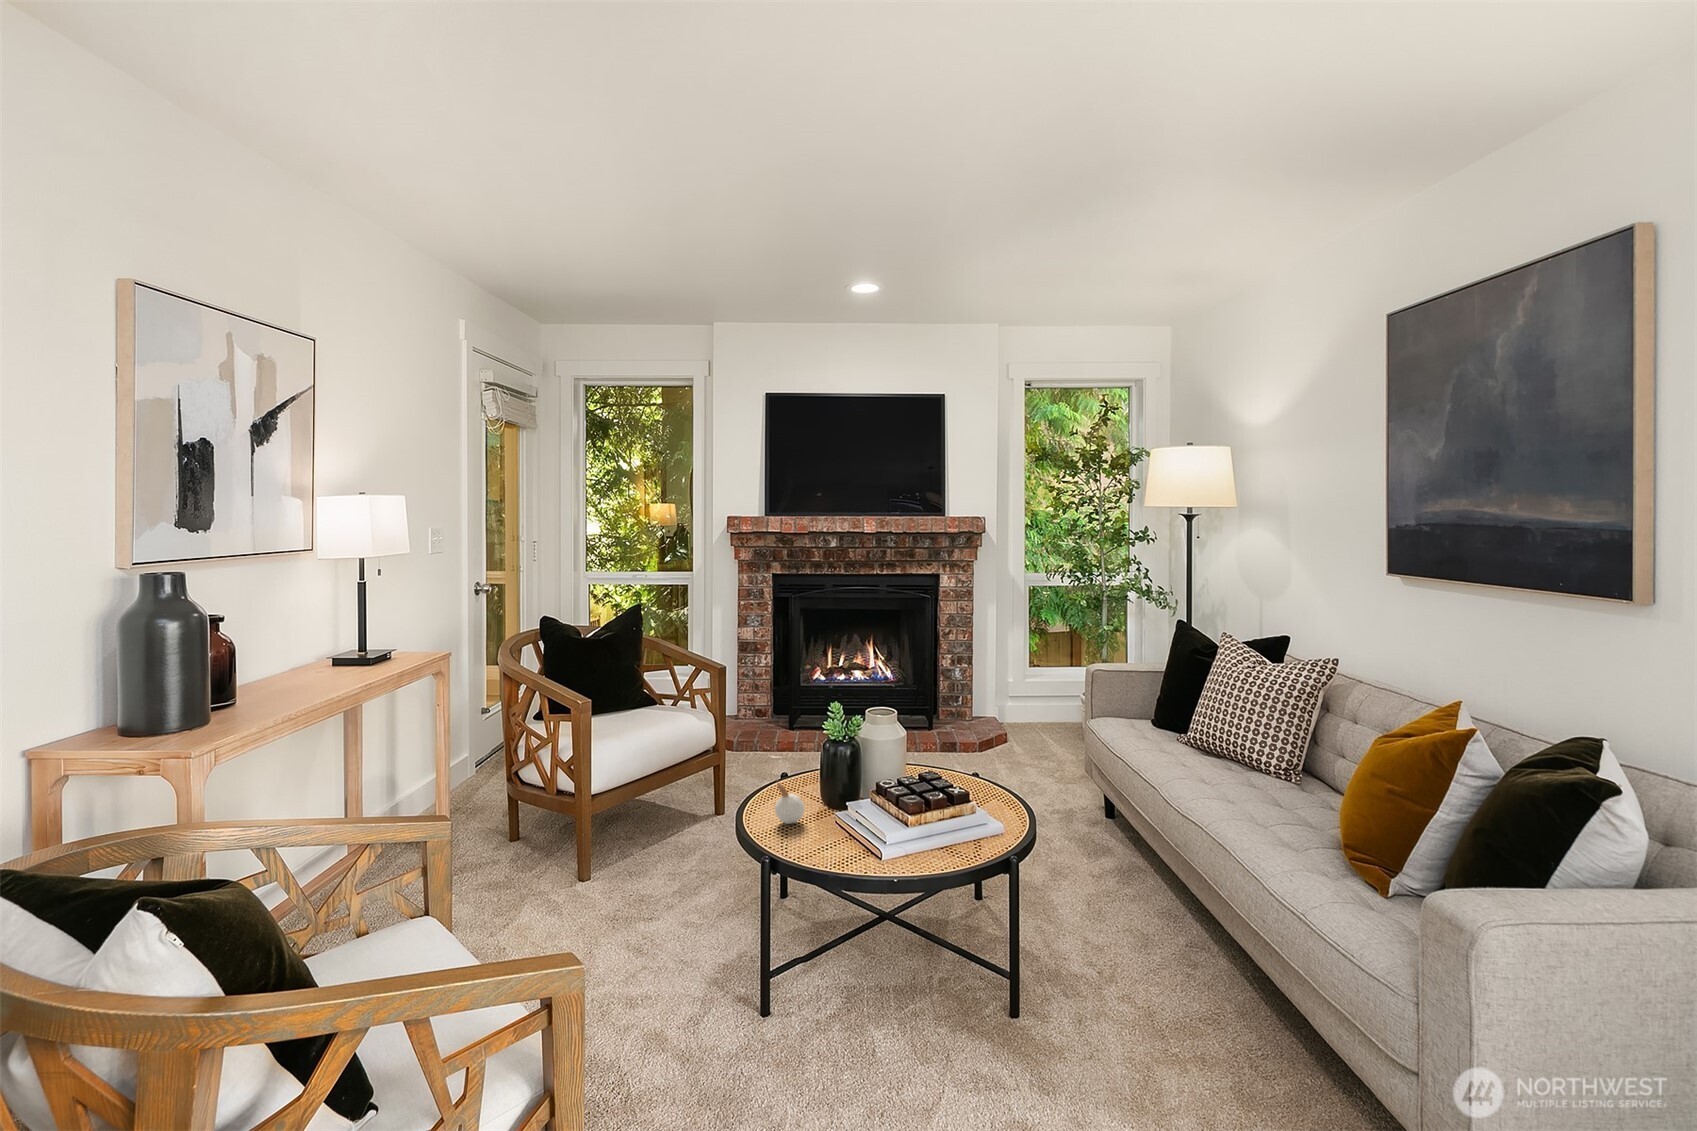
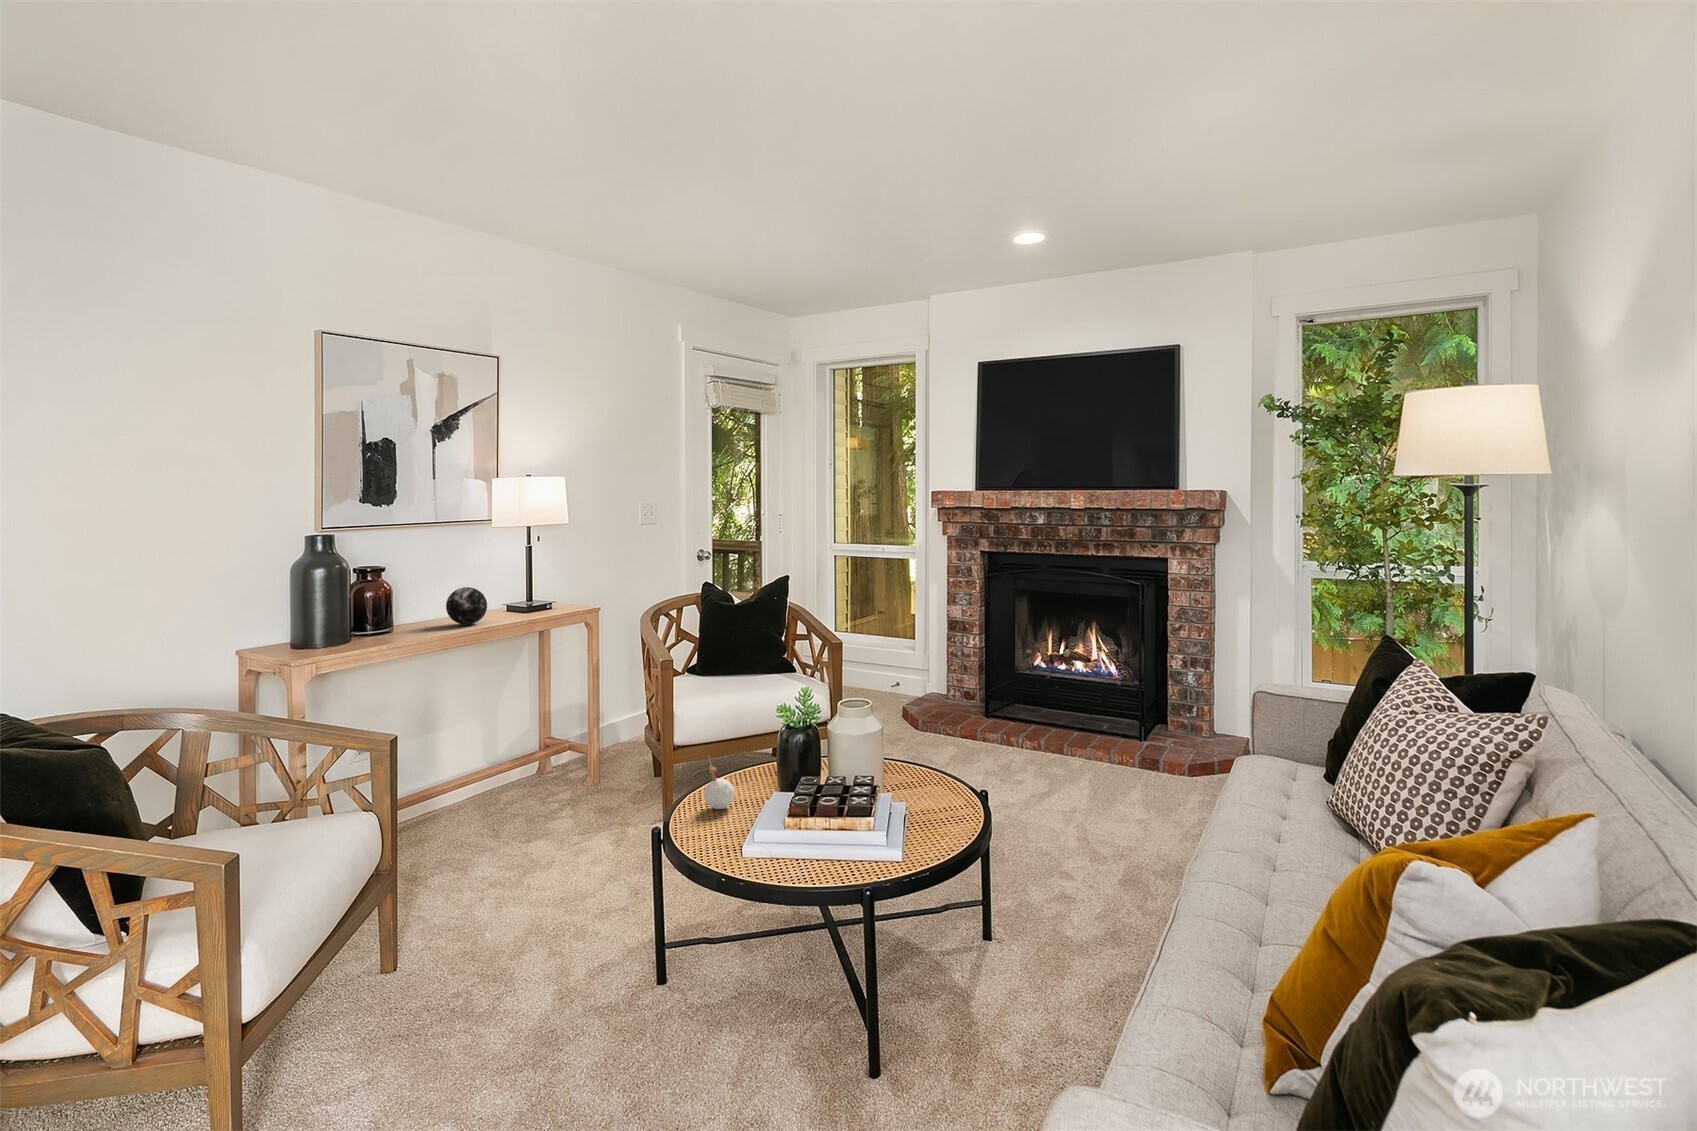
decorative orb: none [275,632,331,679] -> present [446,587,487,625]

